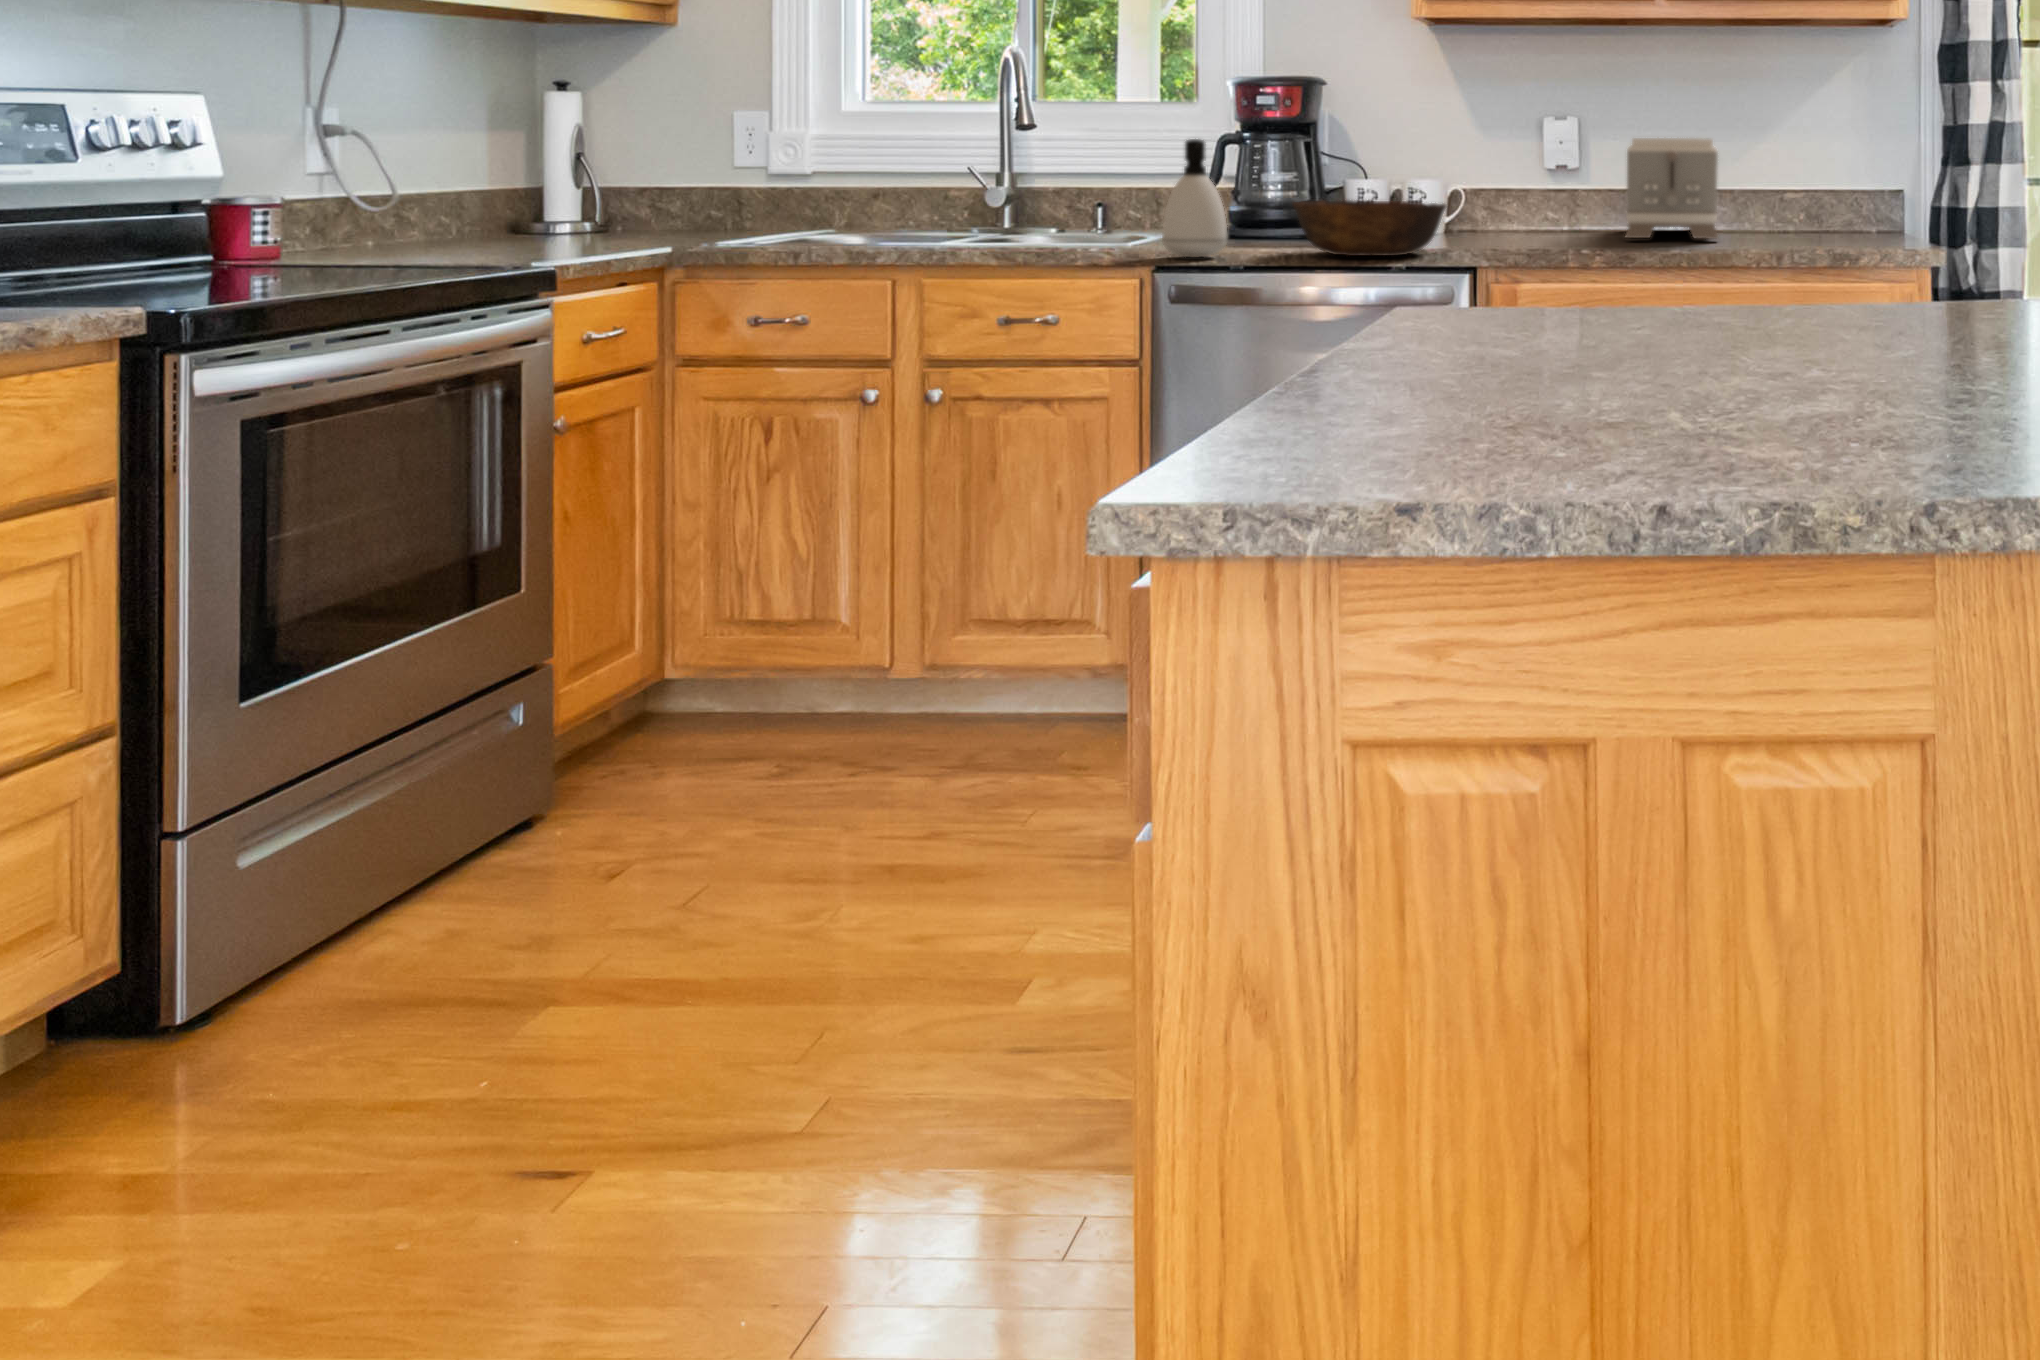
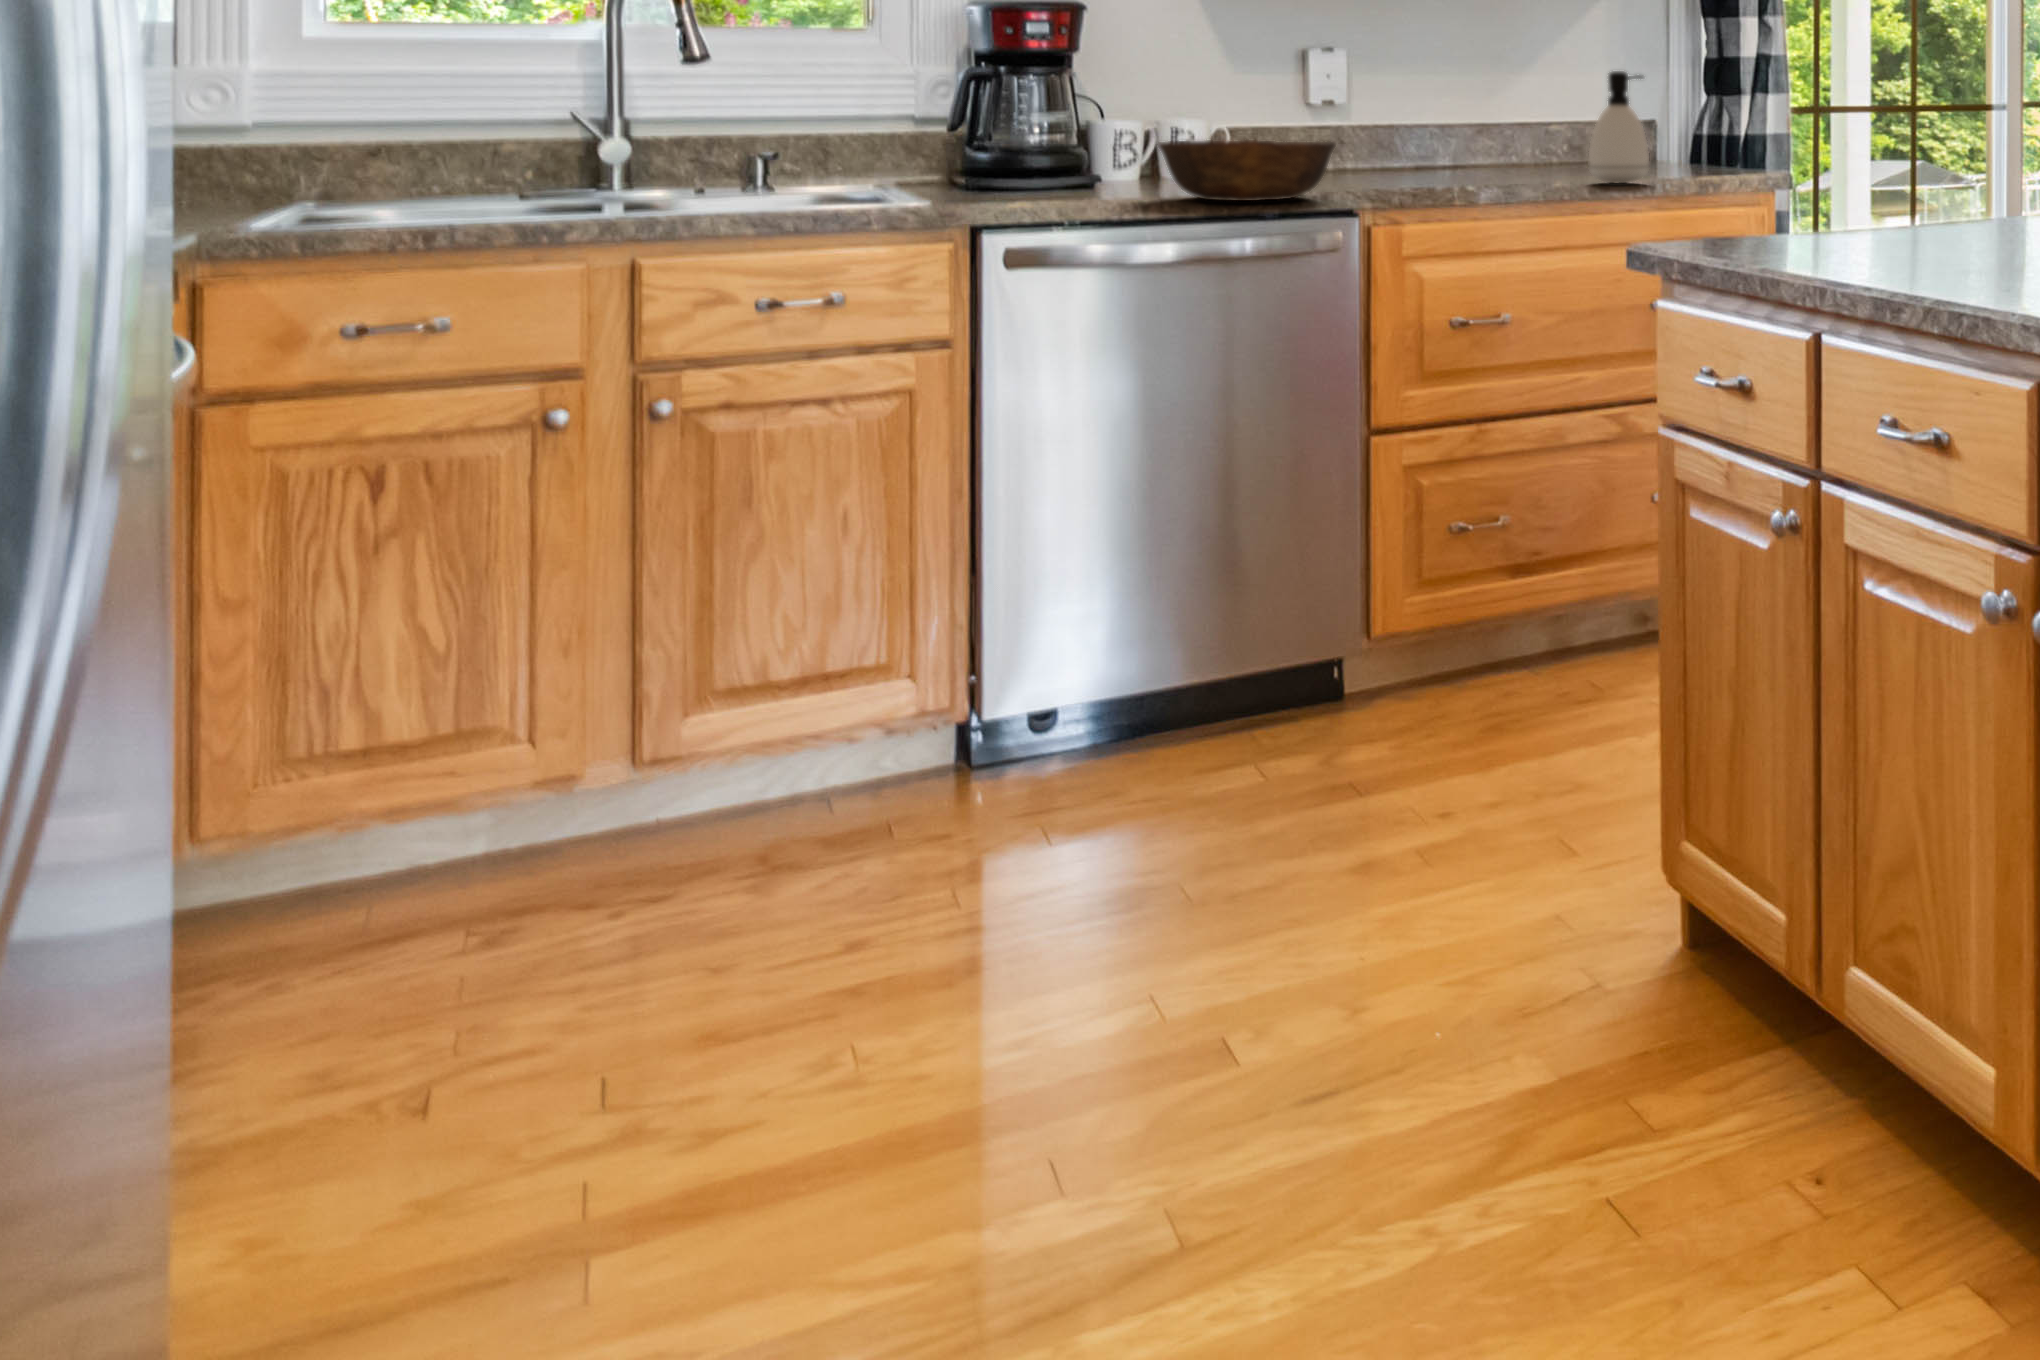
toaster: present [1626,138,1718,239] -> none [1393,71,1540,174]
soap dispenser: present [1162,139,1227,258] -> present [1589,71,1649,183]

